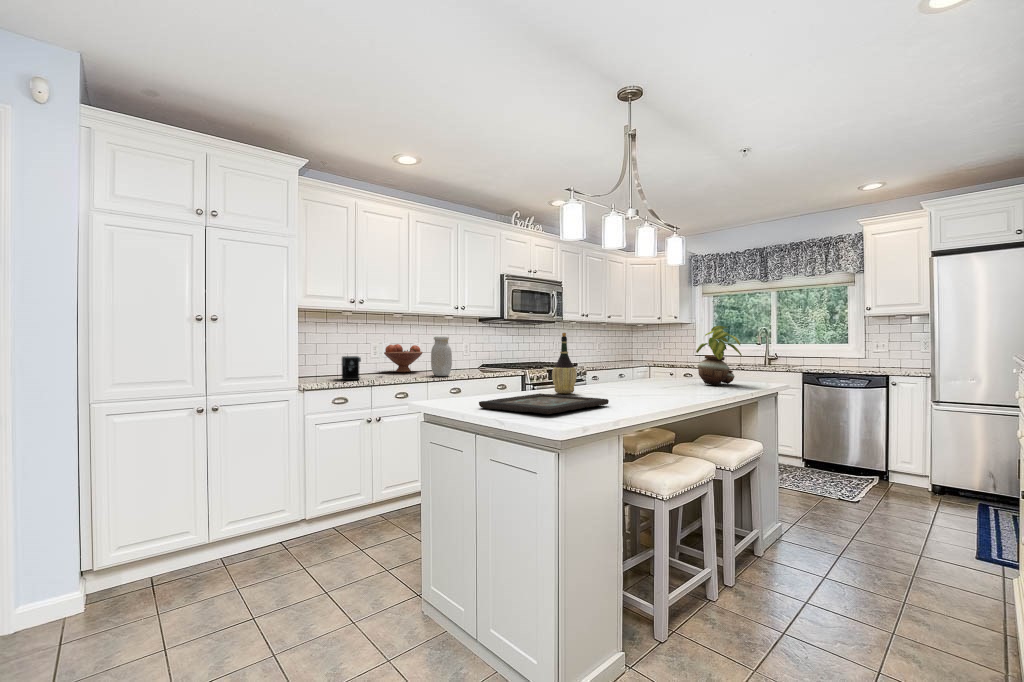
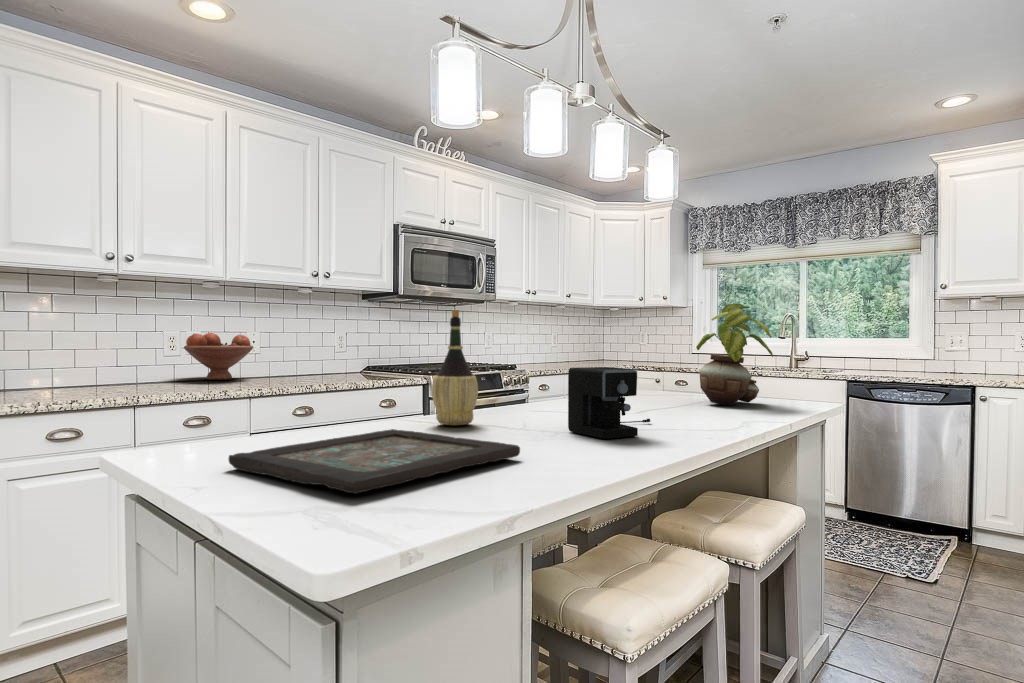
jar: present [431,336,452,376] -> none [261,319,297,387]
coffee maker: present [342,356,382,380] -> present [568,367,650,439]

